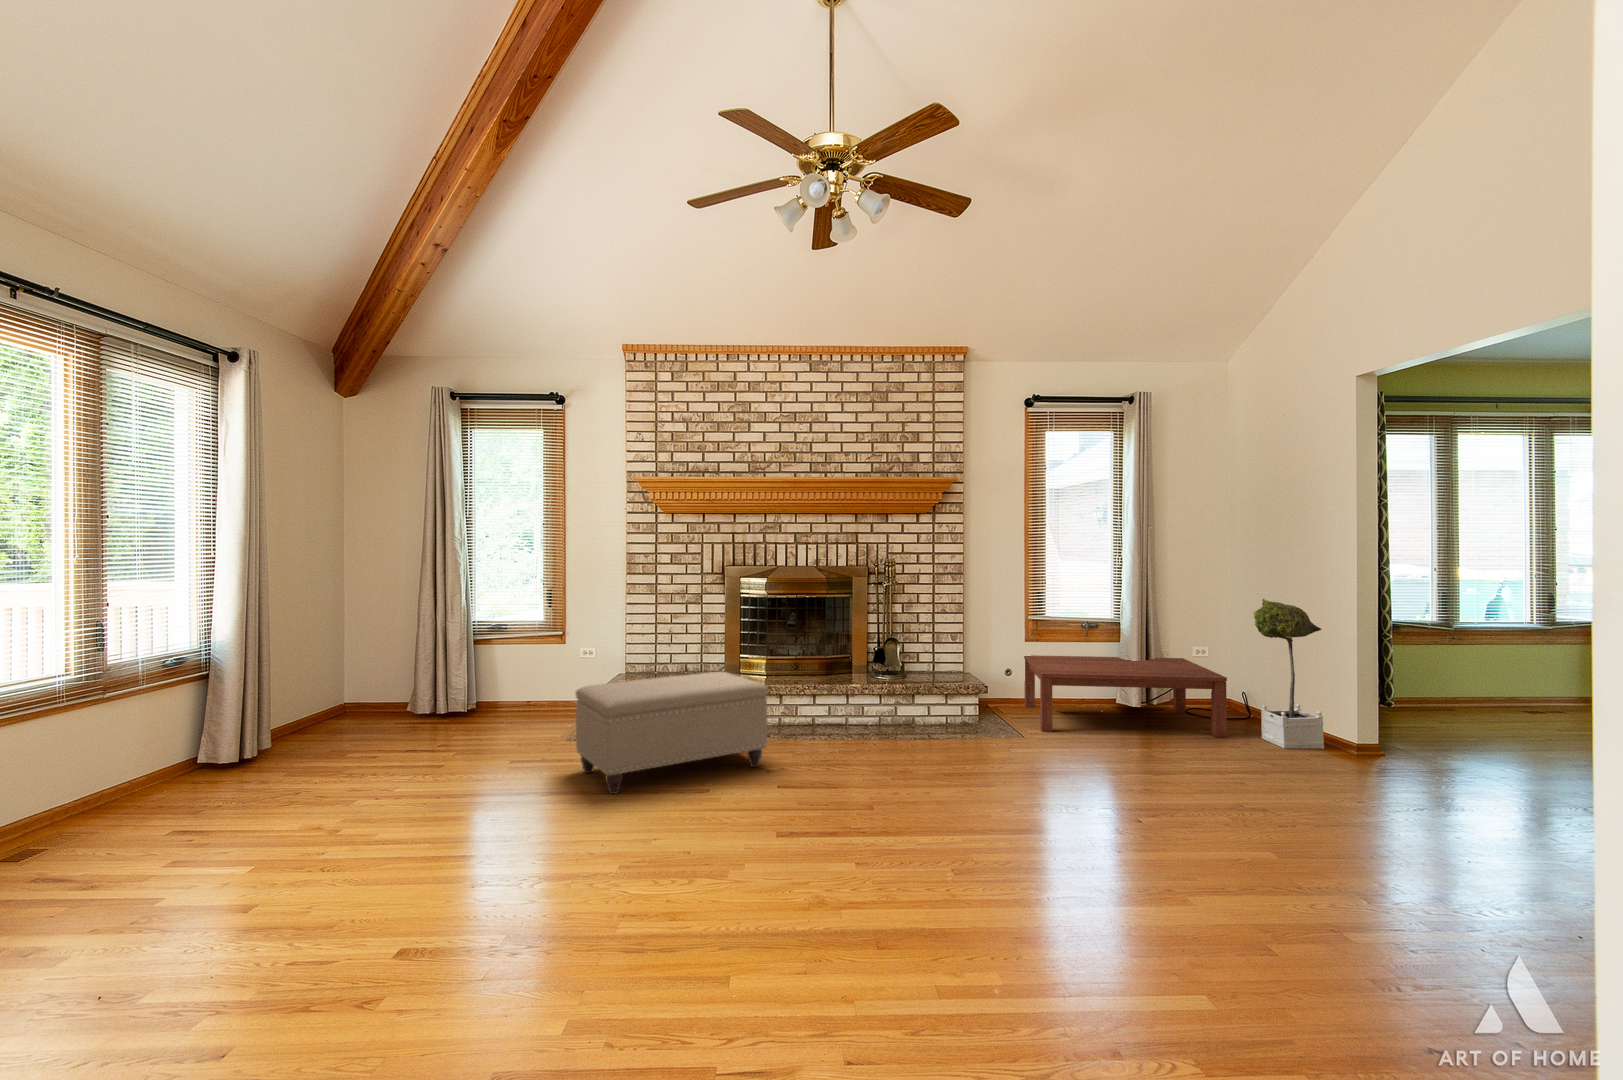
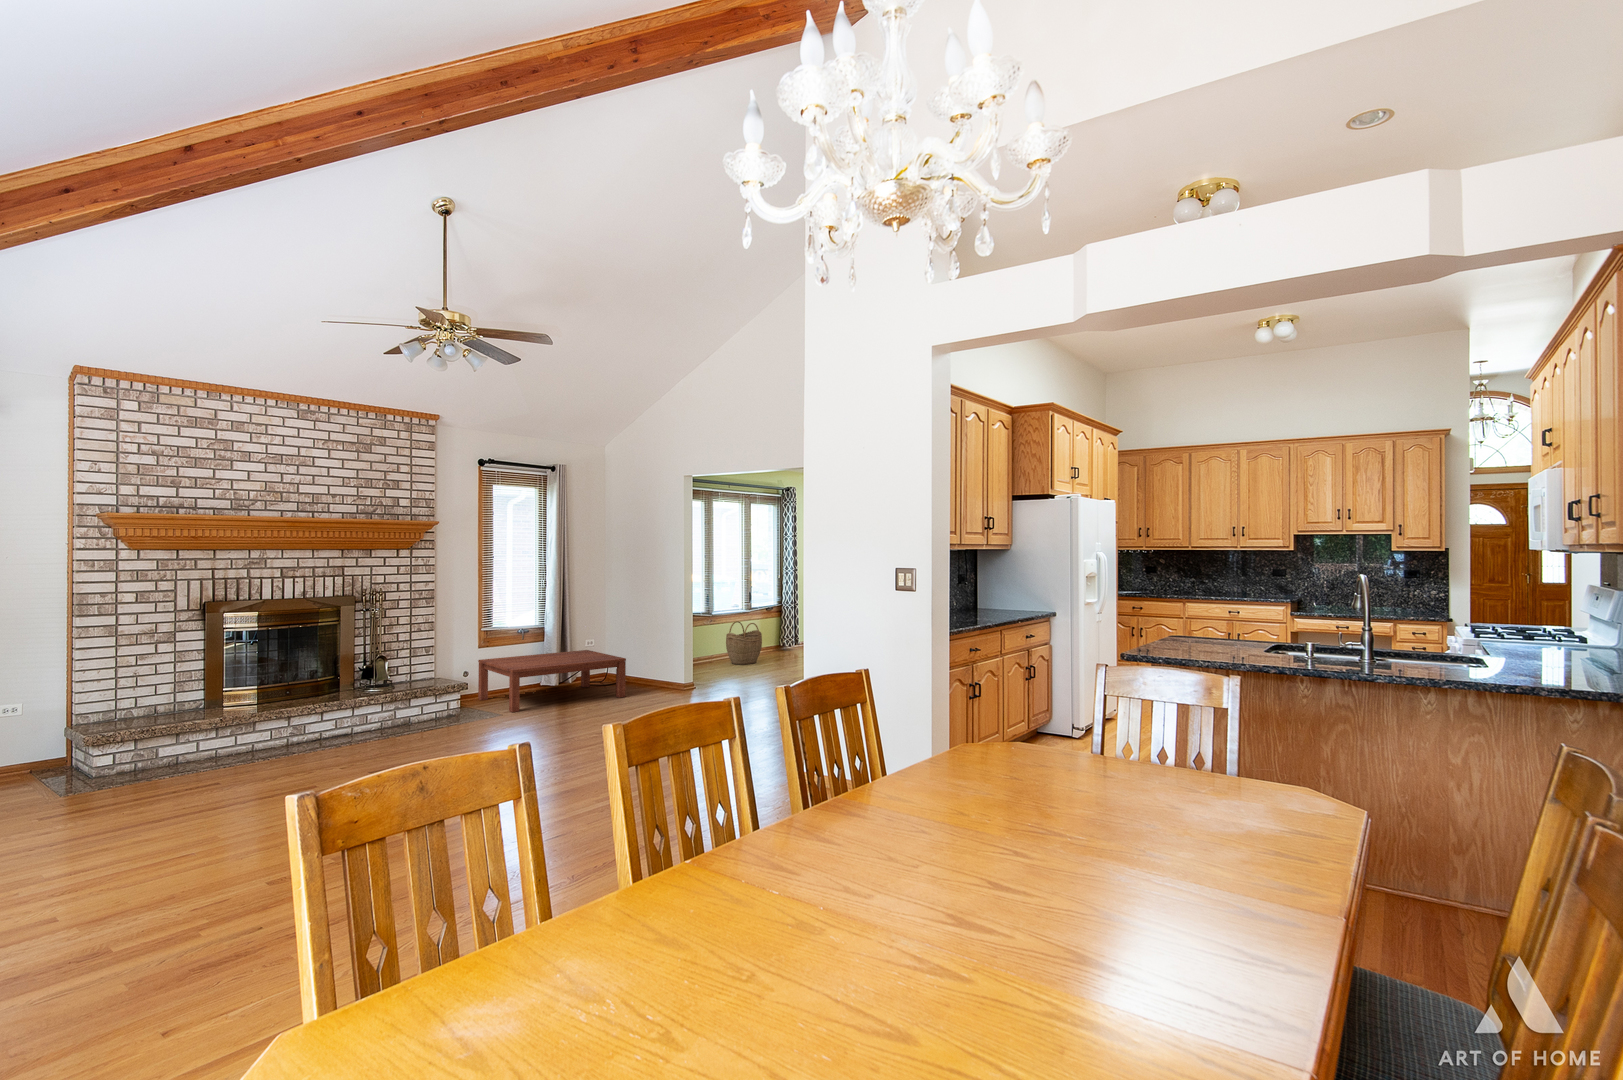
potted tree: present [1253,599,1324,749] -> none [640,606,678,697]
woven basket: none [1460,638,1545,715] -> present [726,621,762,665]
ottoman: present [576,672,768,794] -> none [140,699,334,812]

